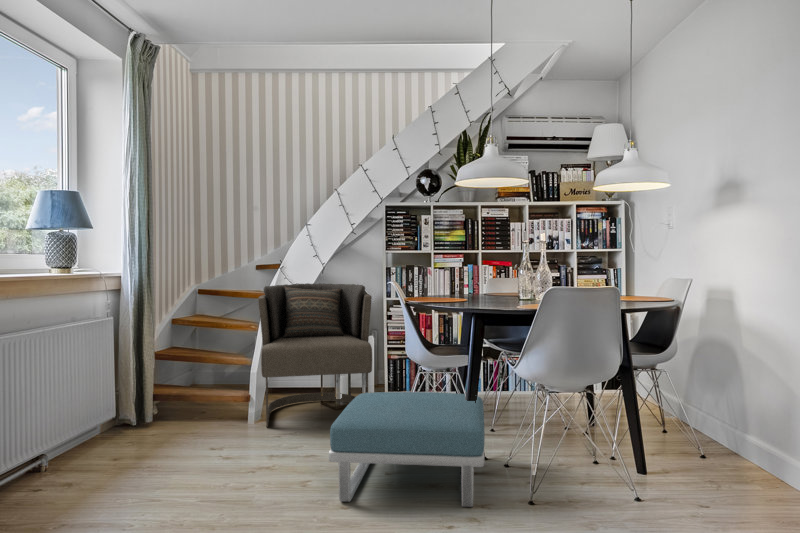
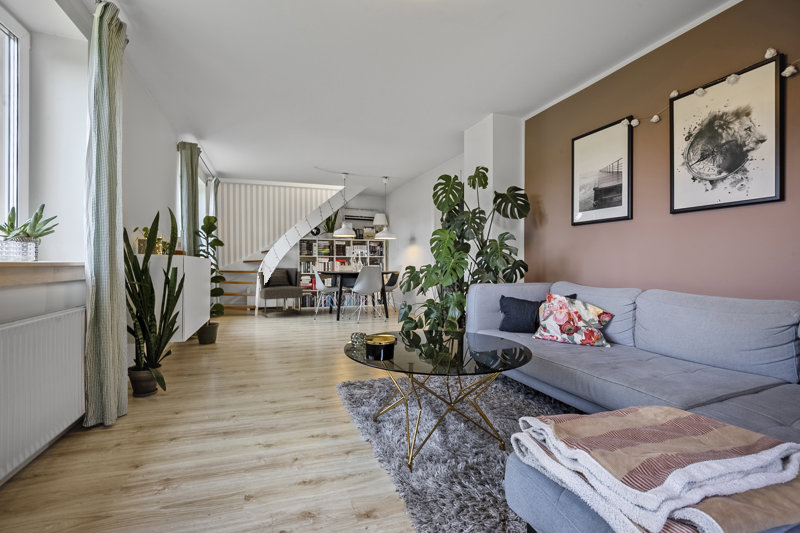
footstool: present [329,392,485,507] -> none [305,299,348,325]

